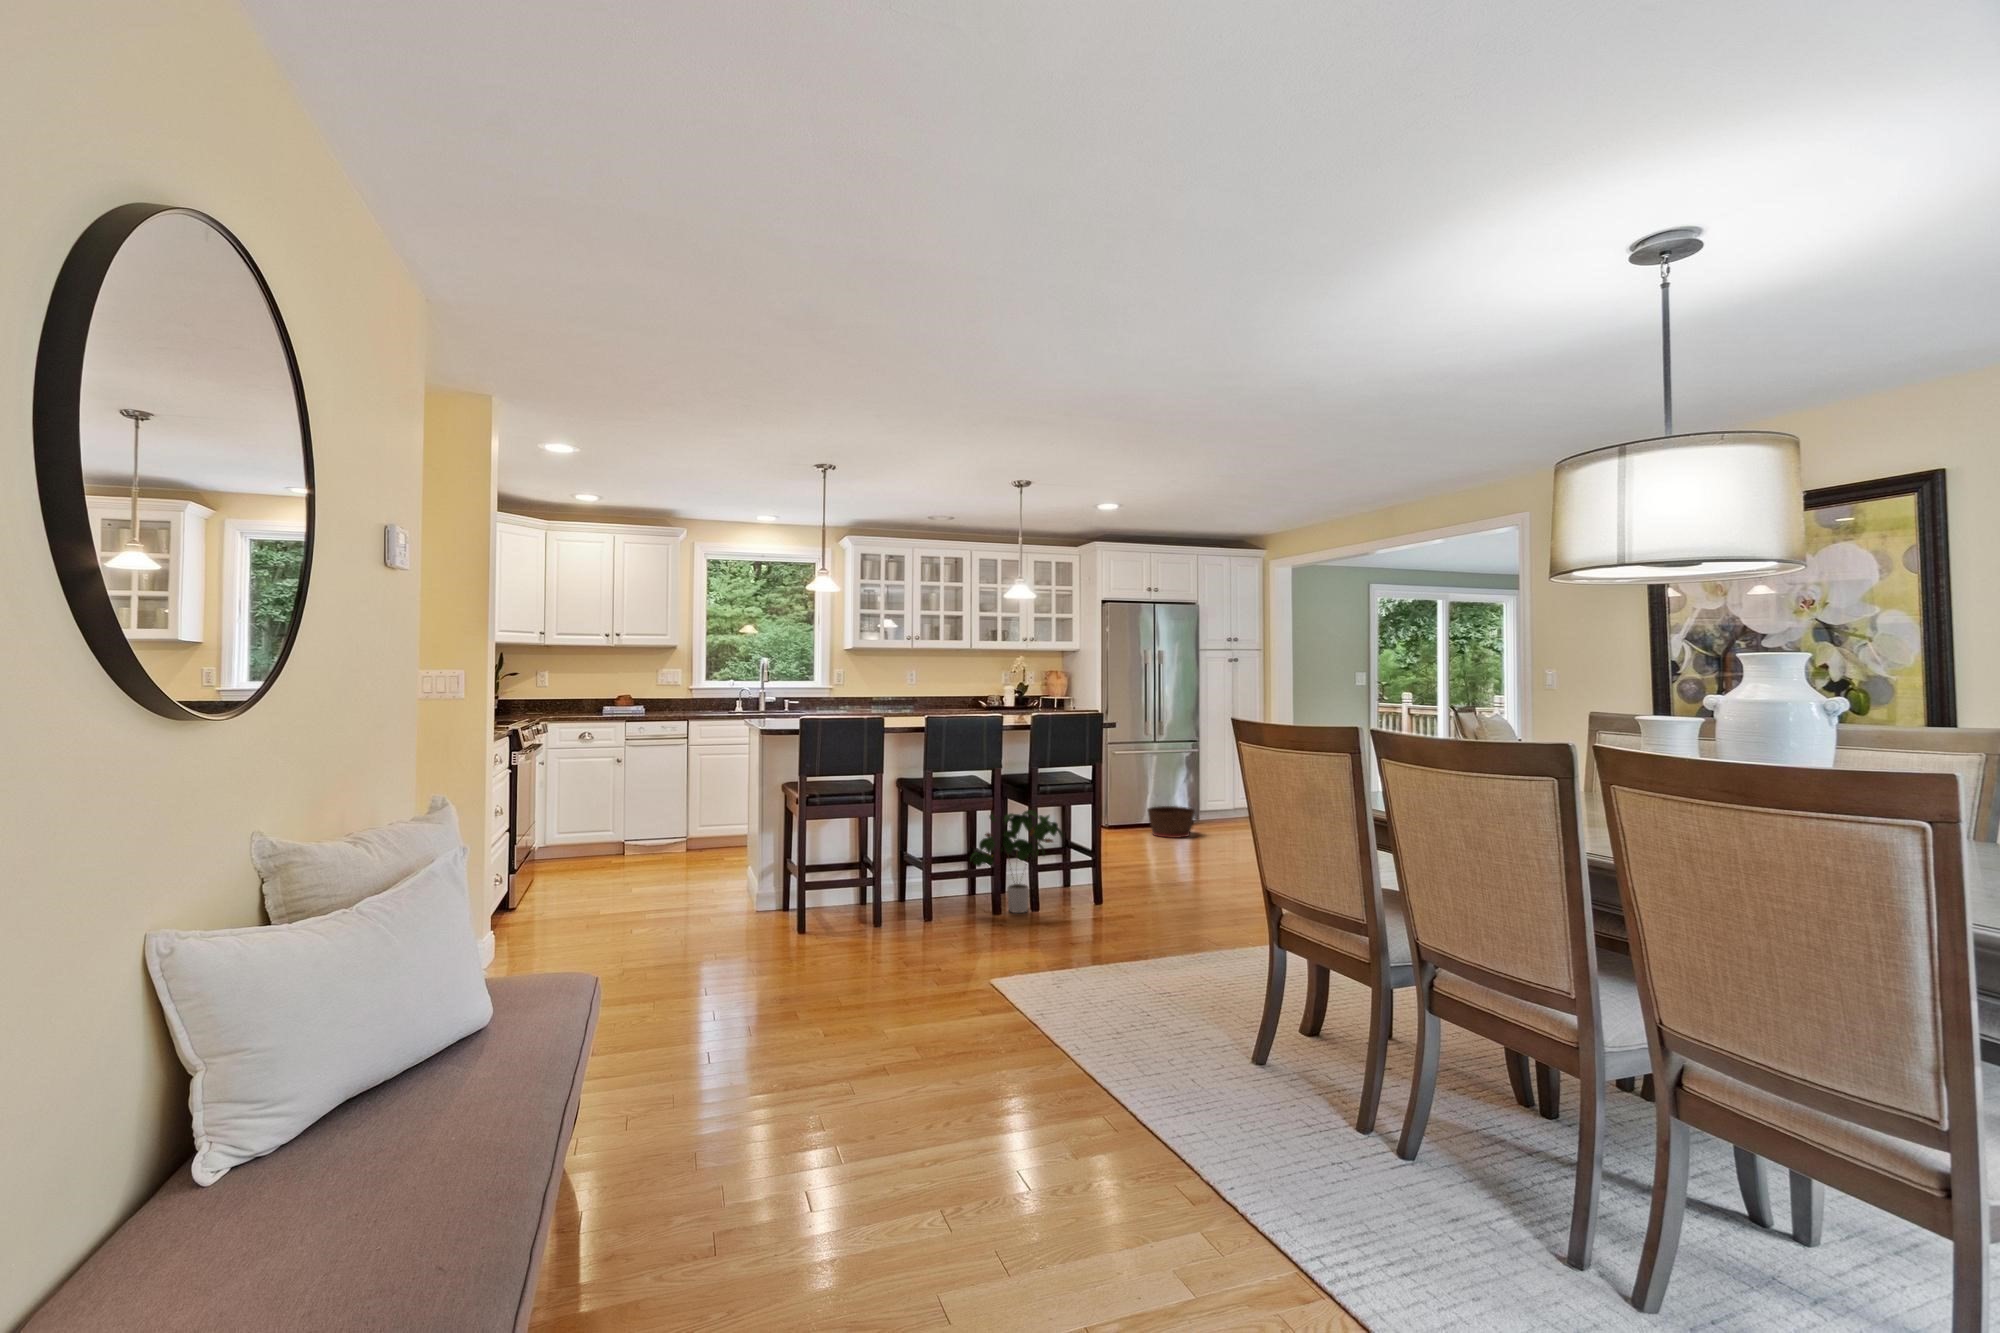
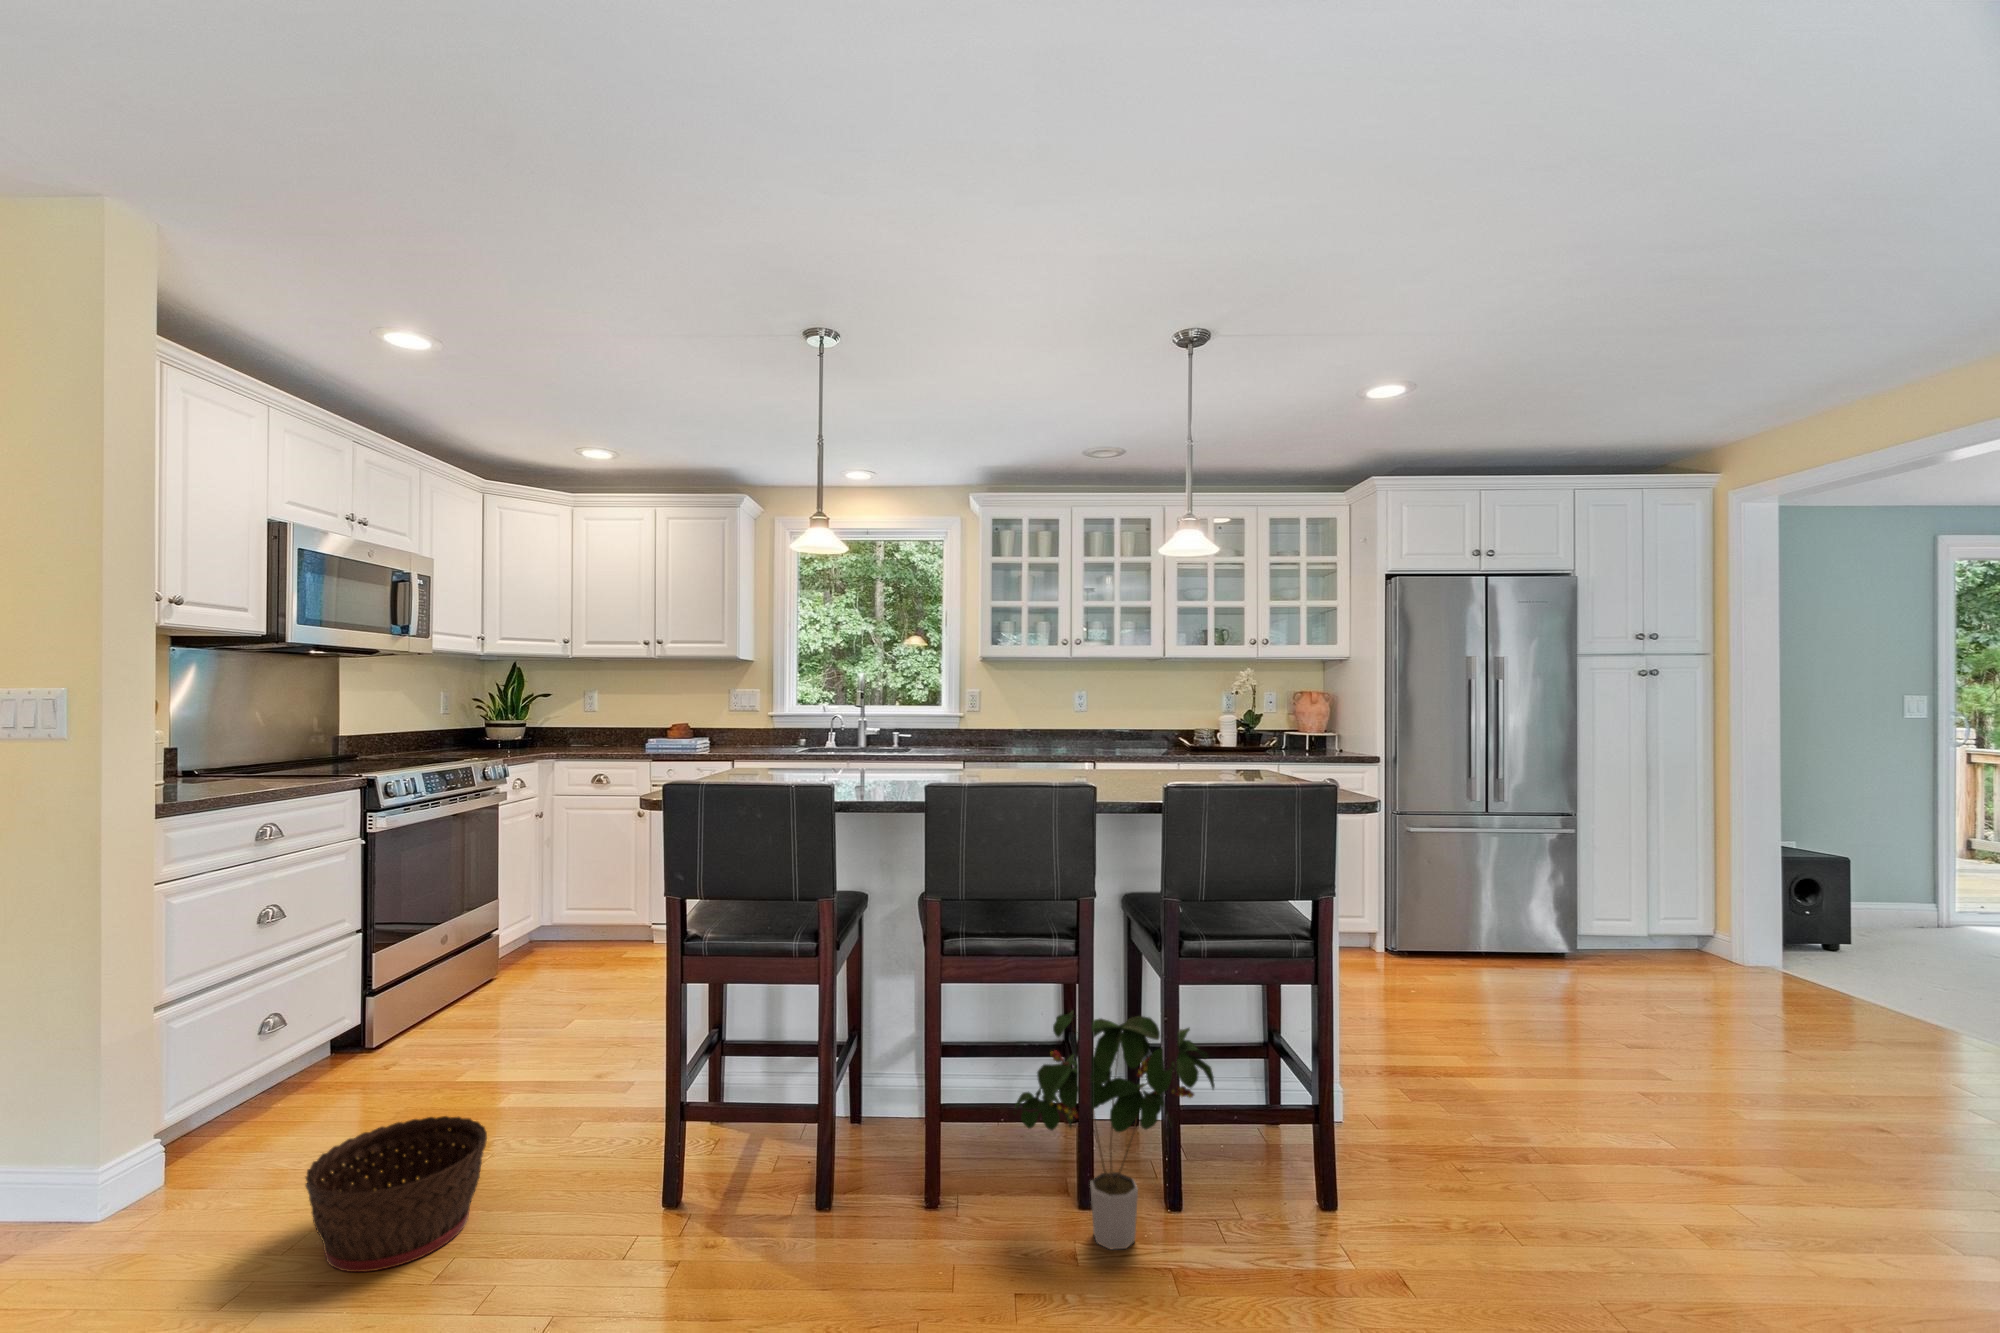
basket: present [1147,806,1195,838] -> present [305,1116,487,1272]

